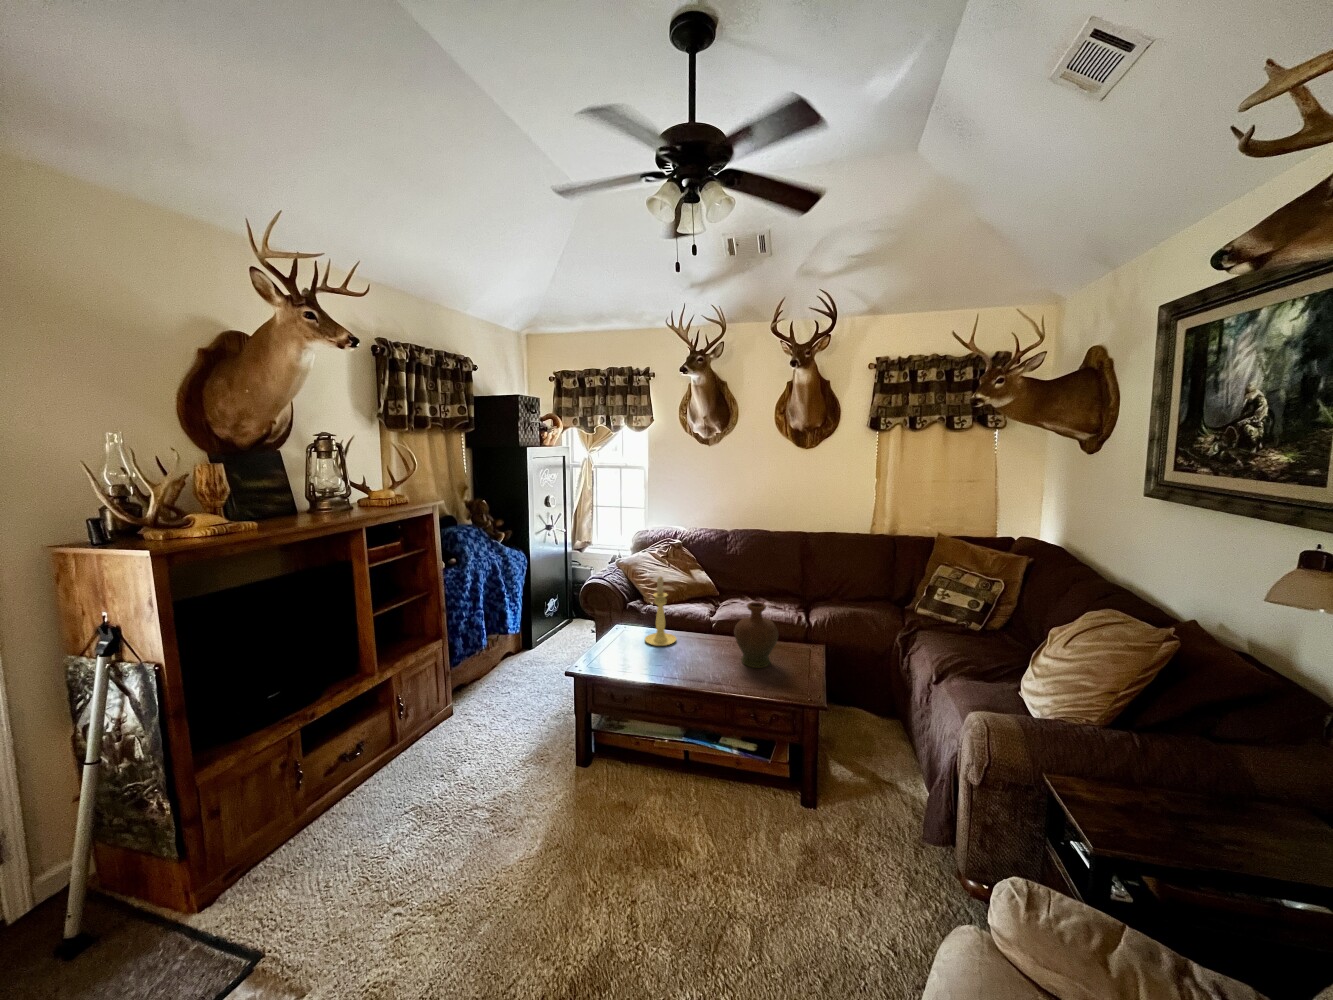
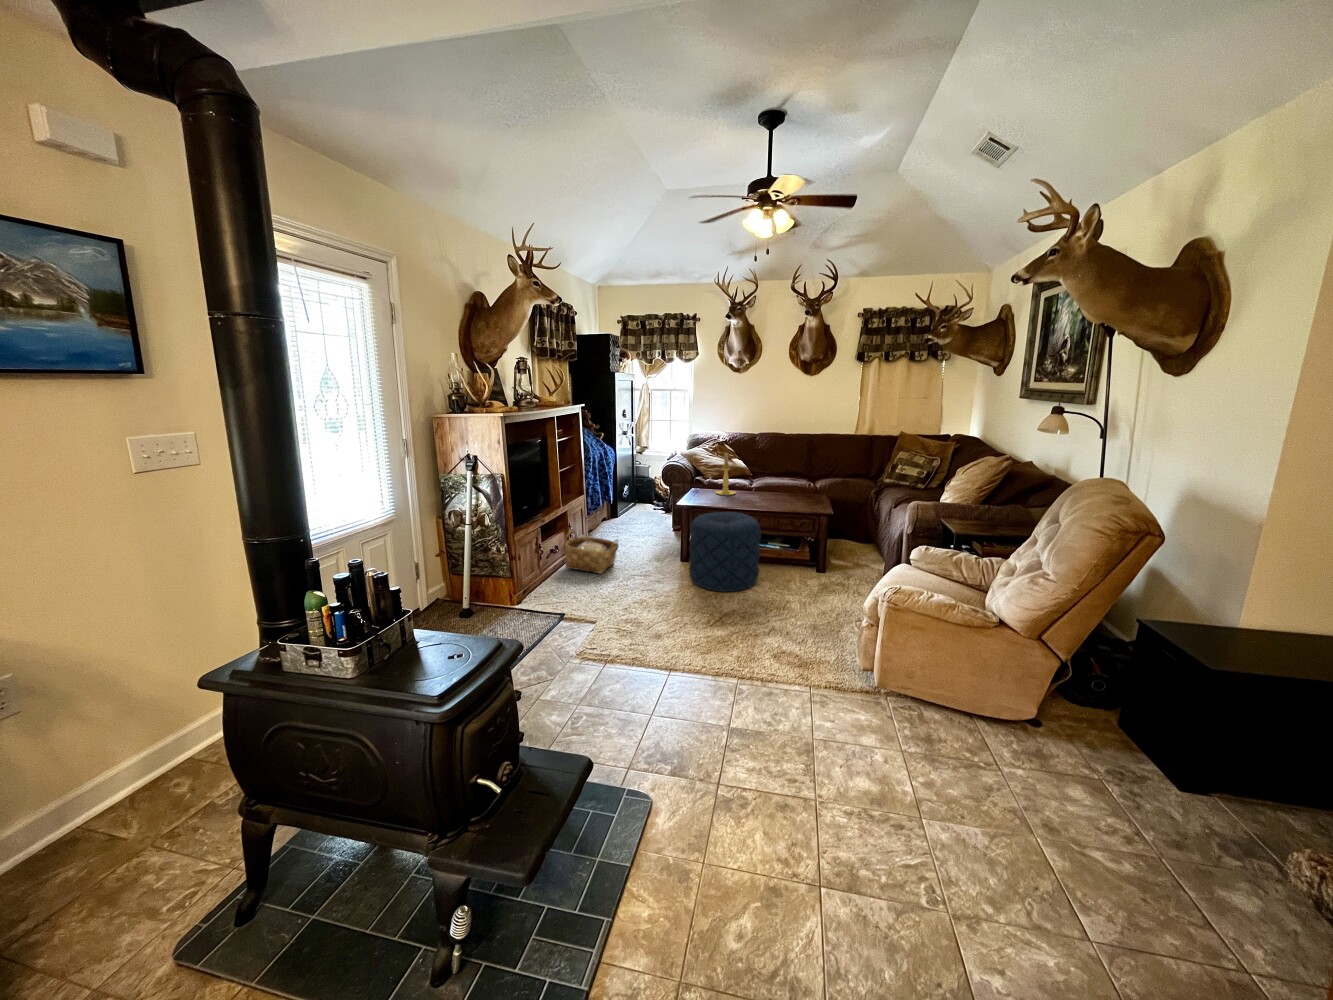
decorative vase: present [734,602,778,668] -> none [775,464,802,502]
pouf: none [564,695,693,877] -> present [689,512,761,592]
woven basket: none [368,712,466,803] -> present [564,530,618,574]

